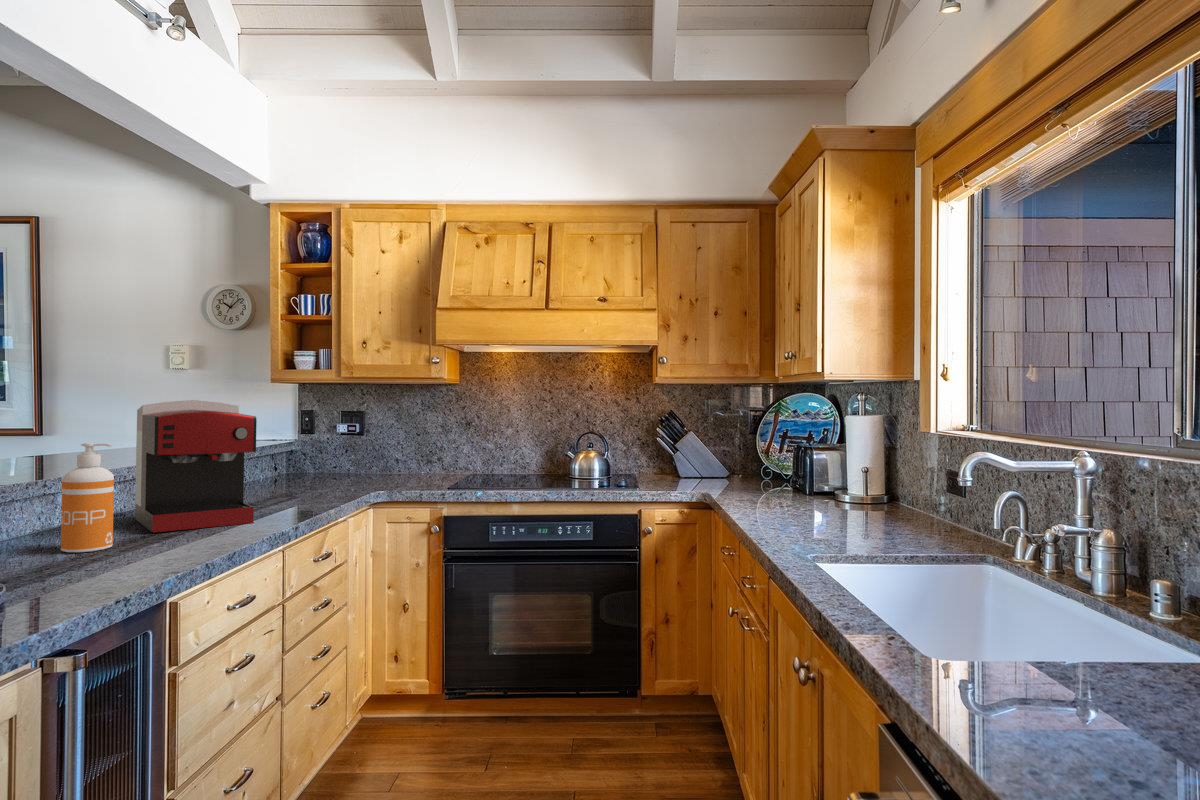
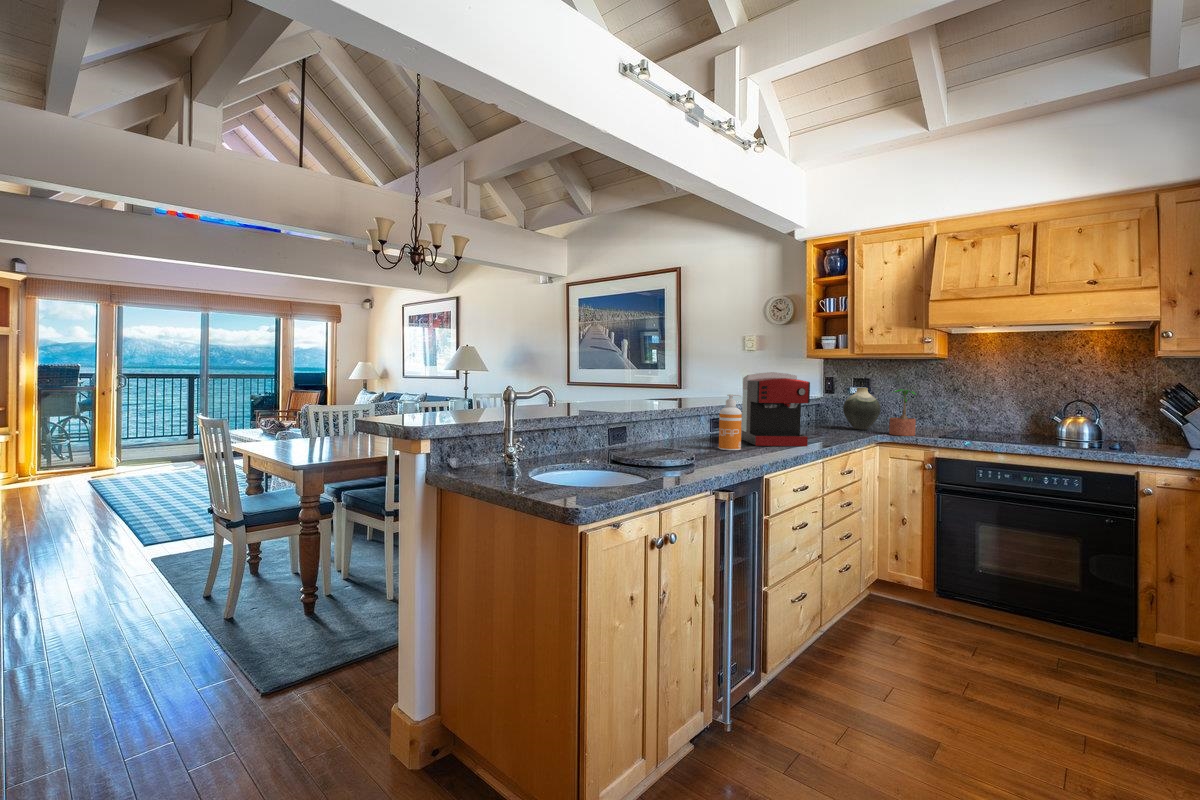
vase: none [327,422,378,481] -> present [843,388,881,430]
potted plant: none [388,424,425,488] -> present [889,389,916,436]

